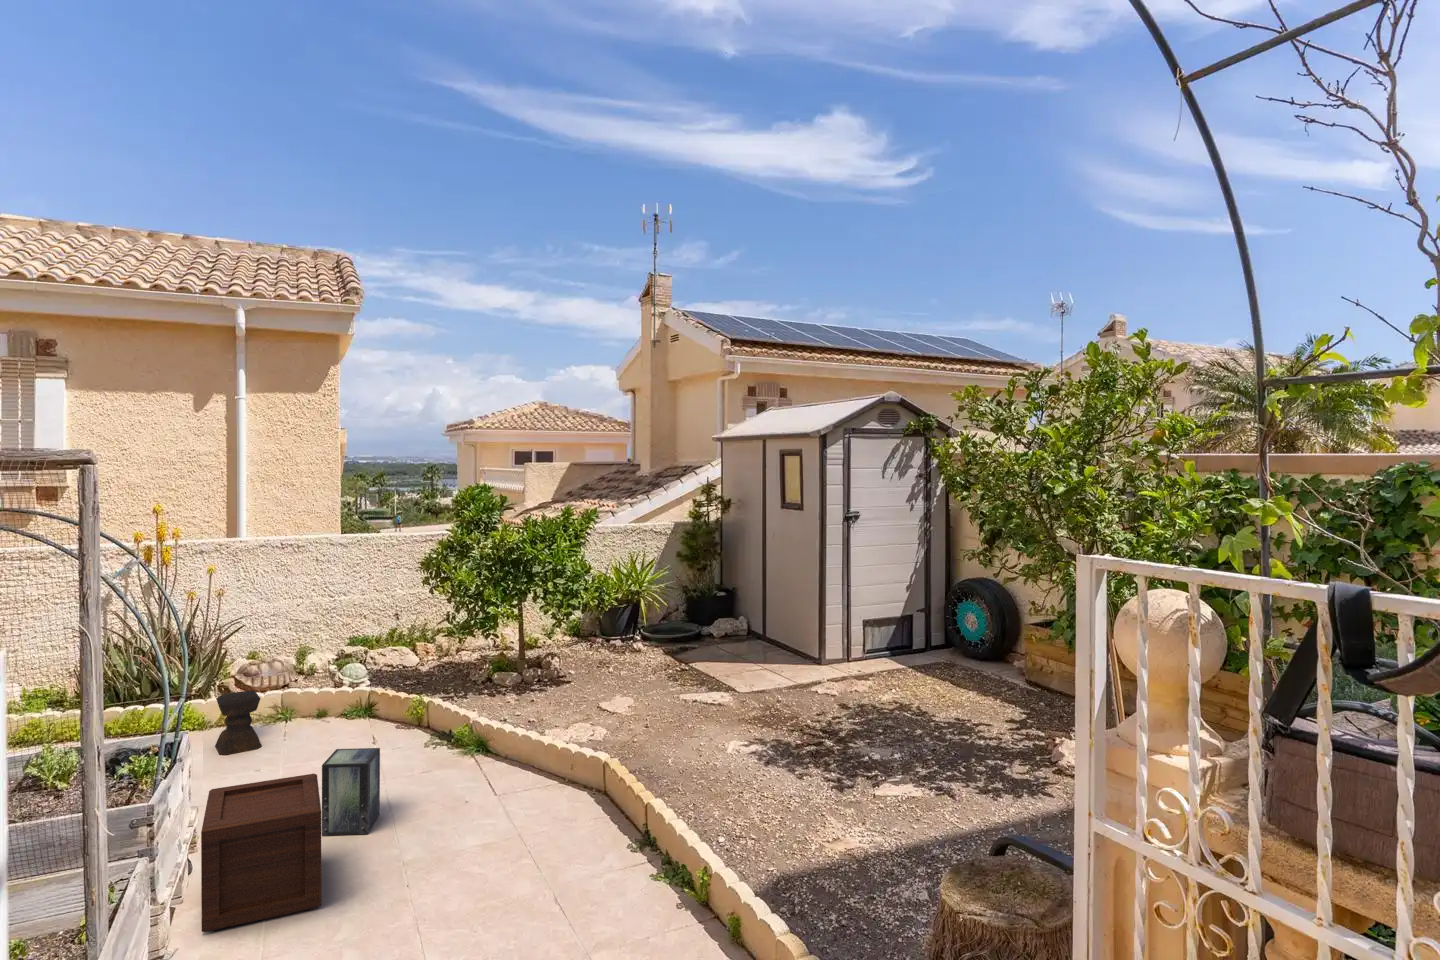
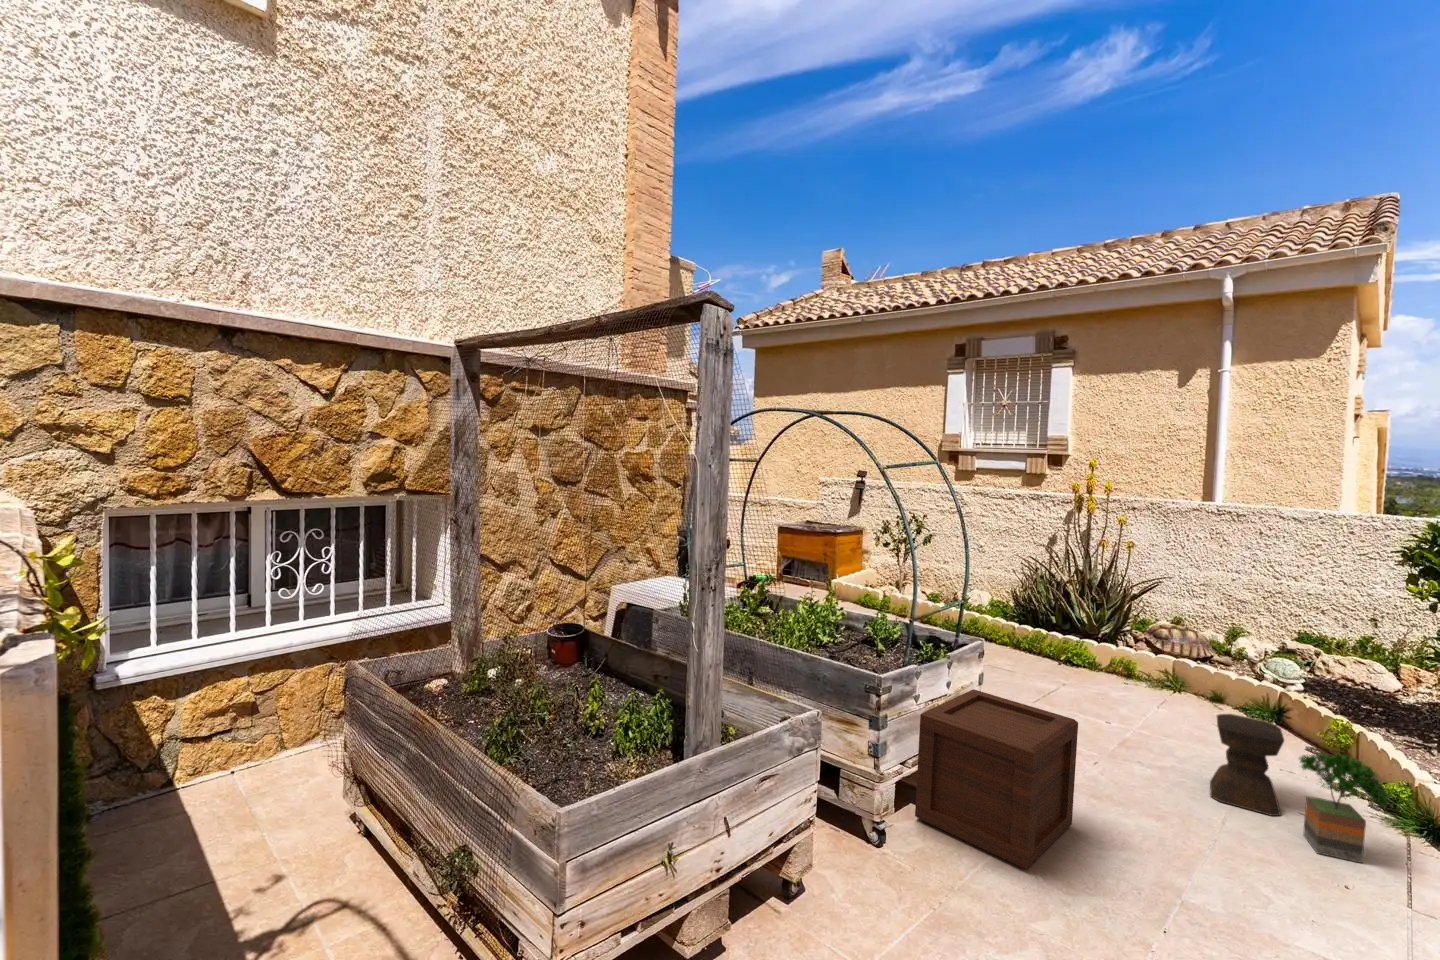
stool: present [215,691,262,755] -> present [1210,714,1284,816]
potted tree: none [427,721,477,791] -> present [1300,753,1390,863]
storage box: present [322,748,380,836] -> none [1102,716,1197,836]

